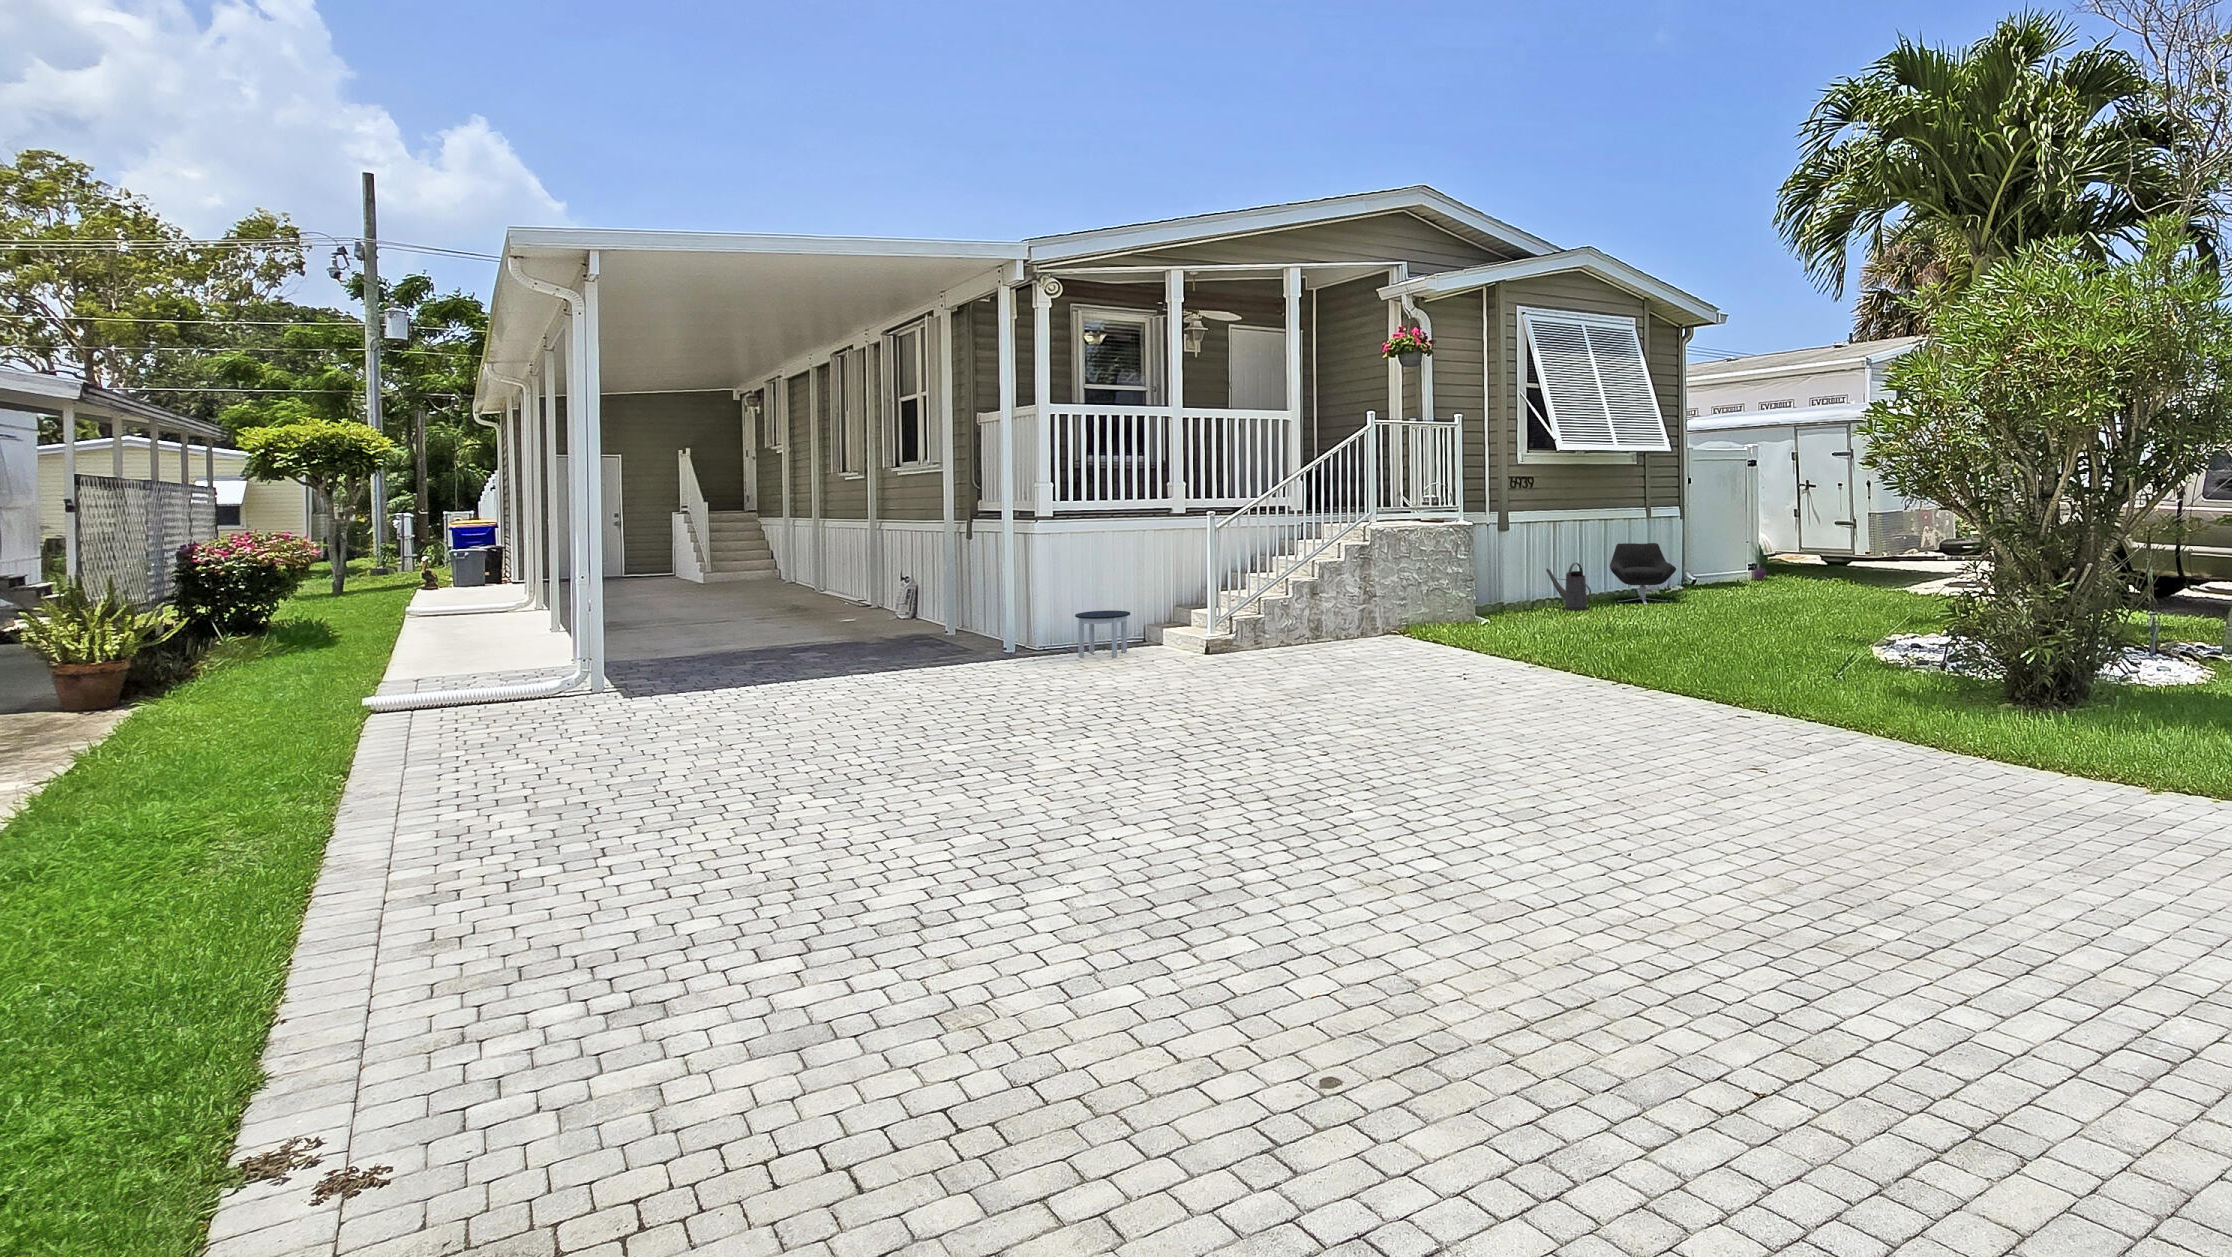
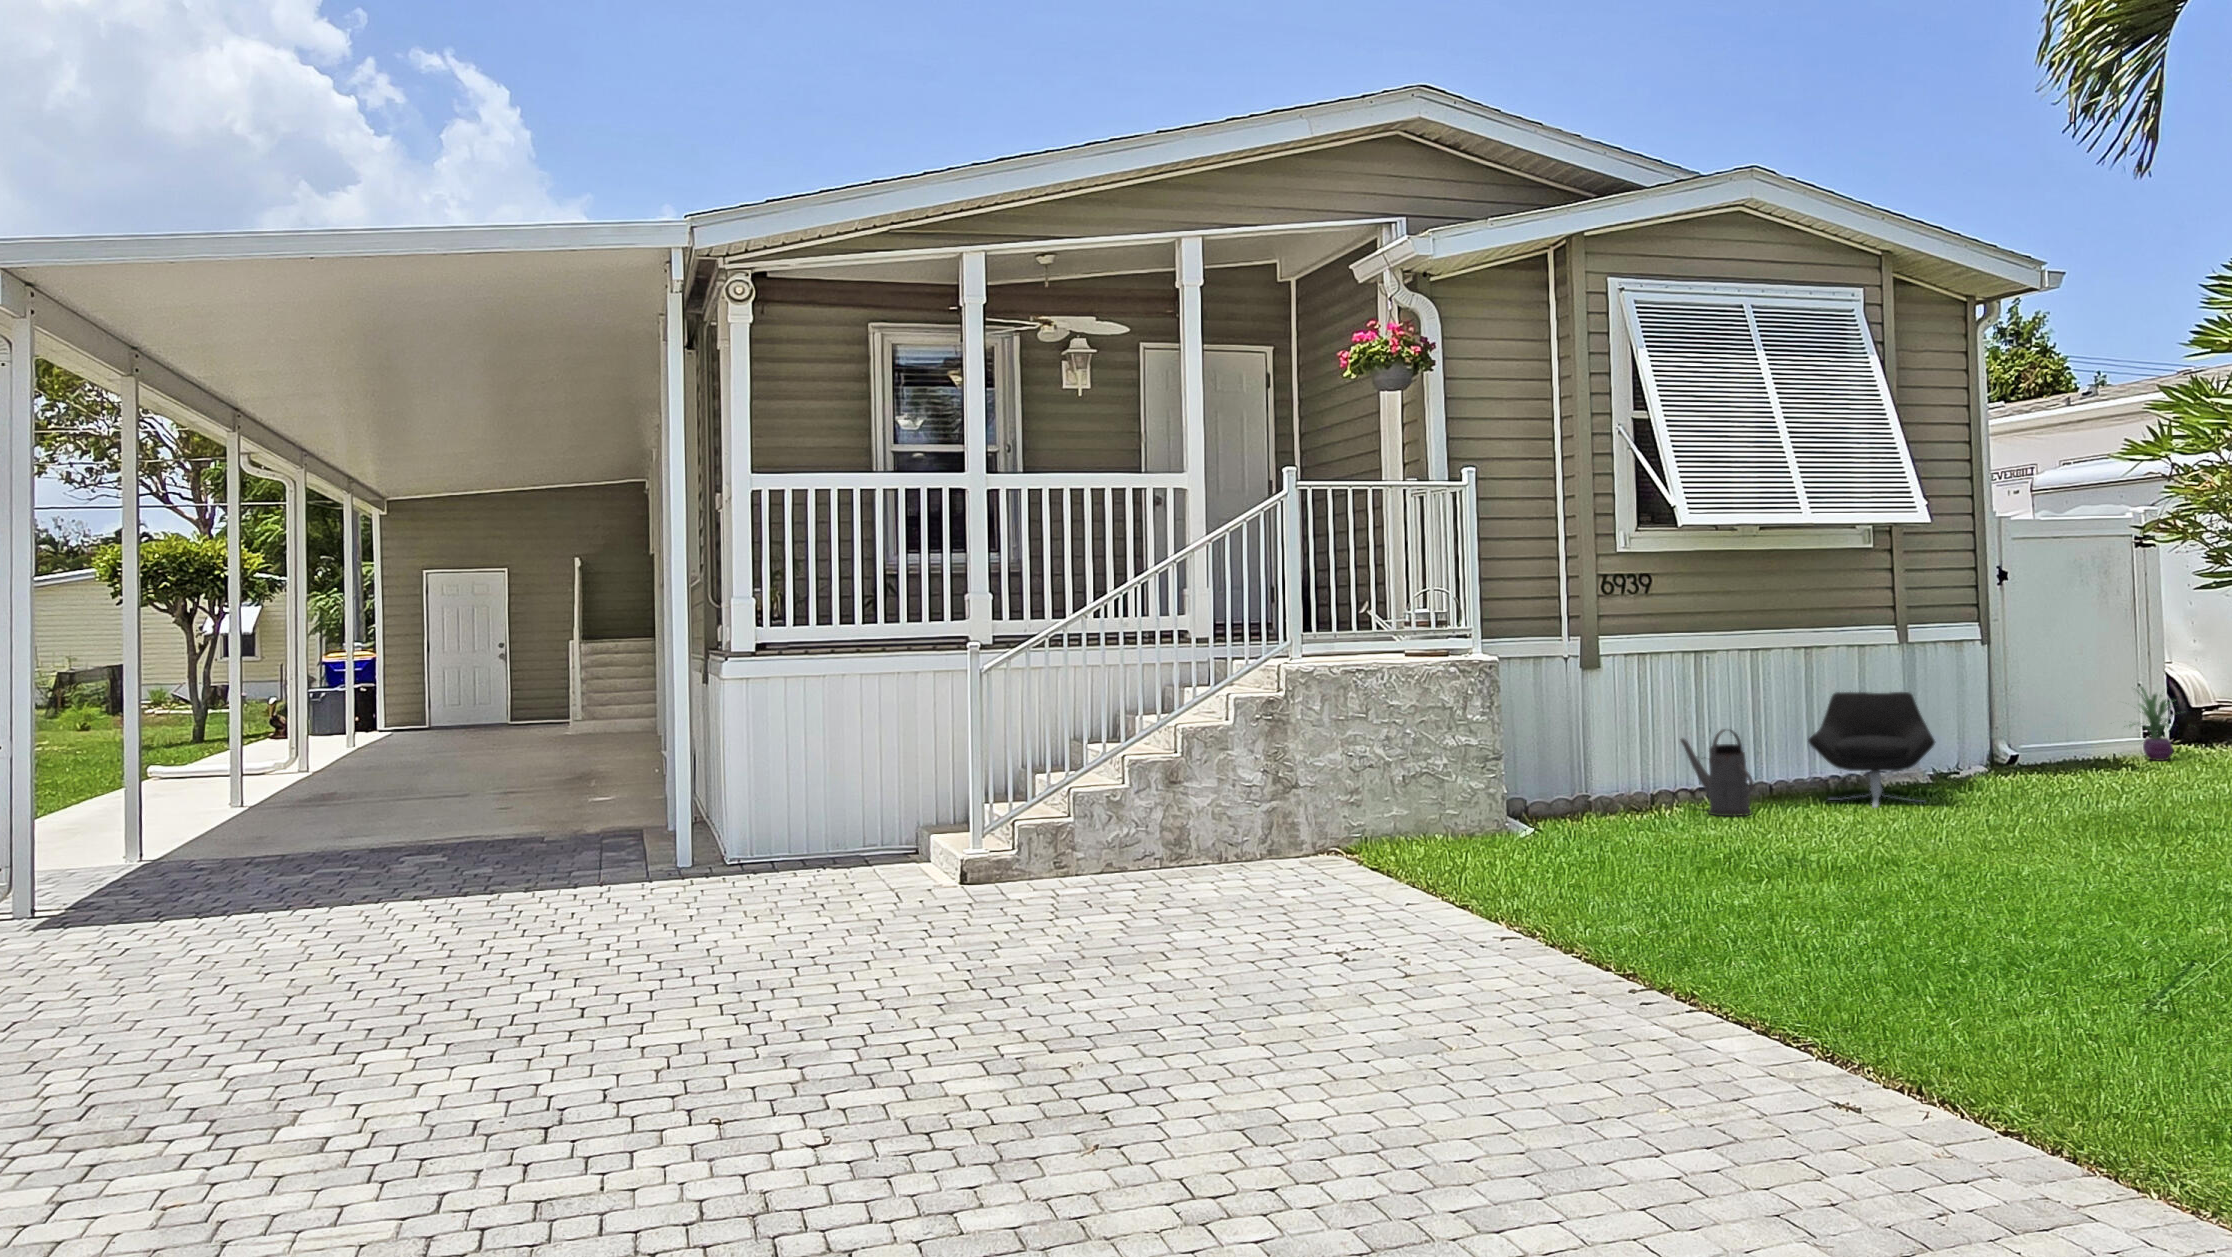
round table: present [1075,611,1130,658] -> none [775,805,865,886]

